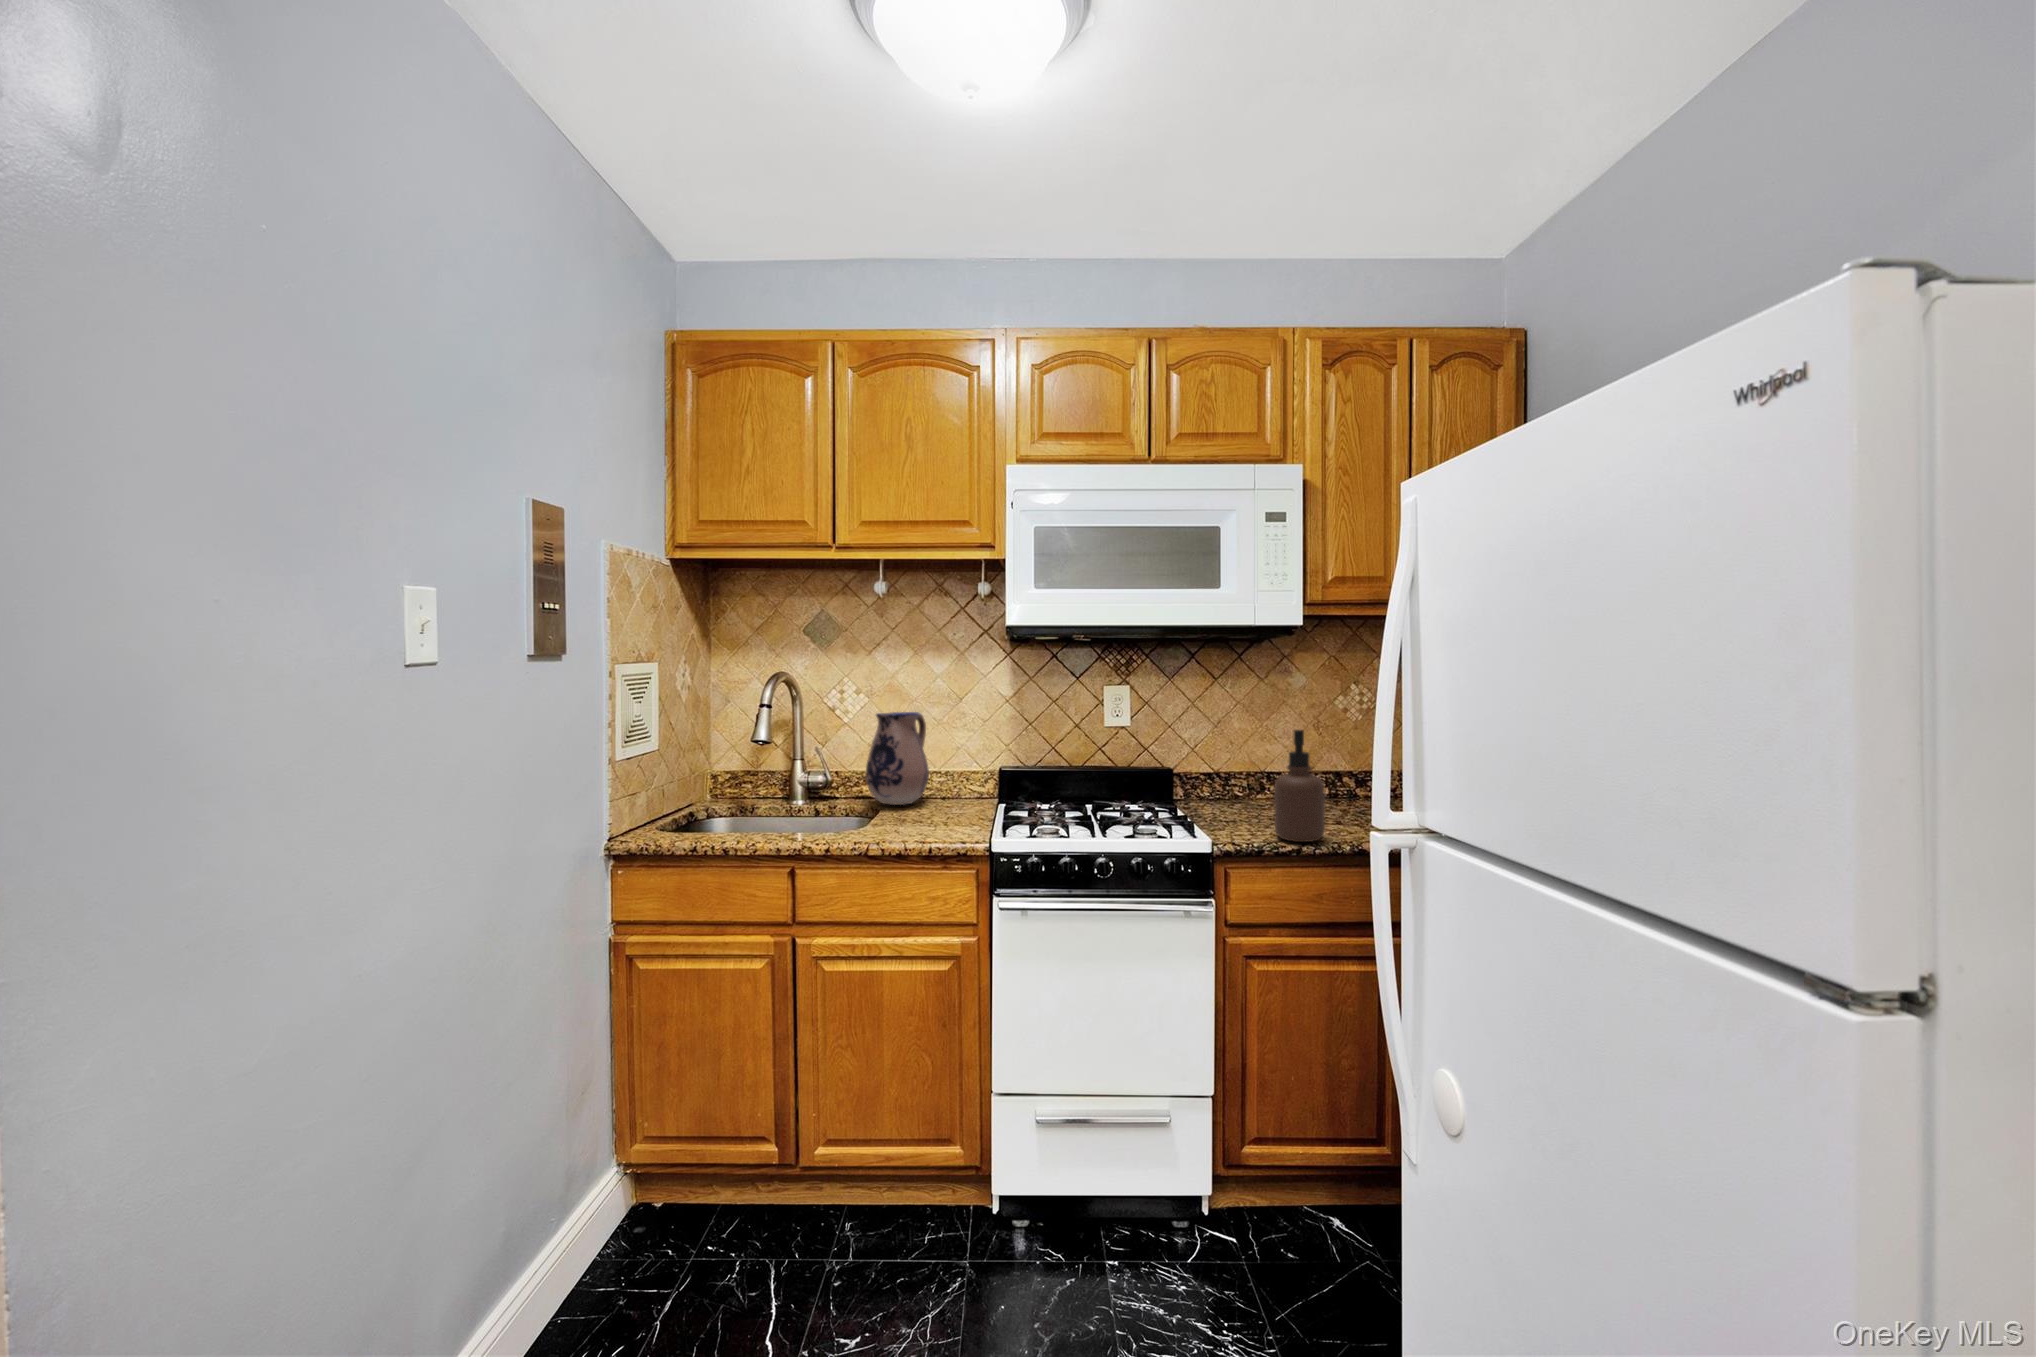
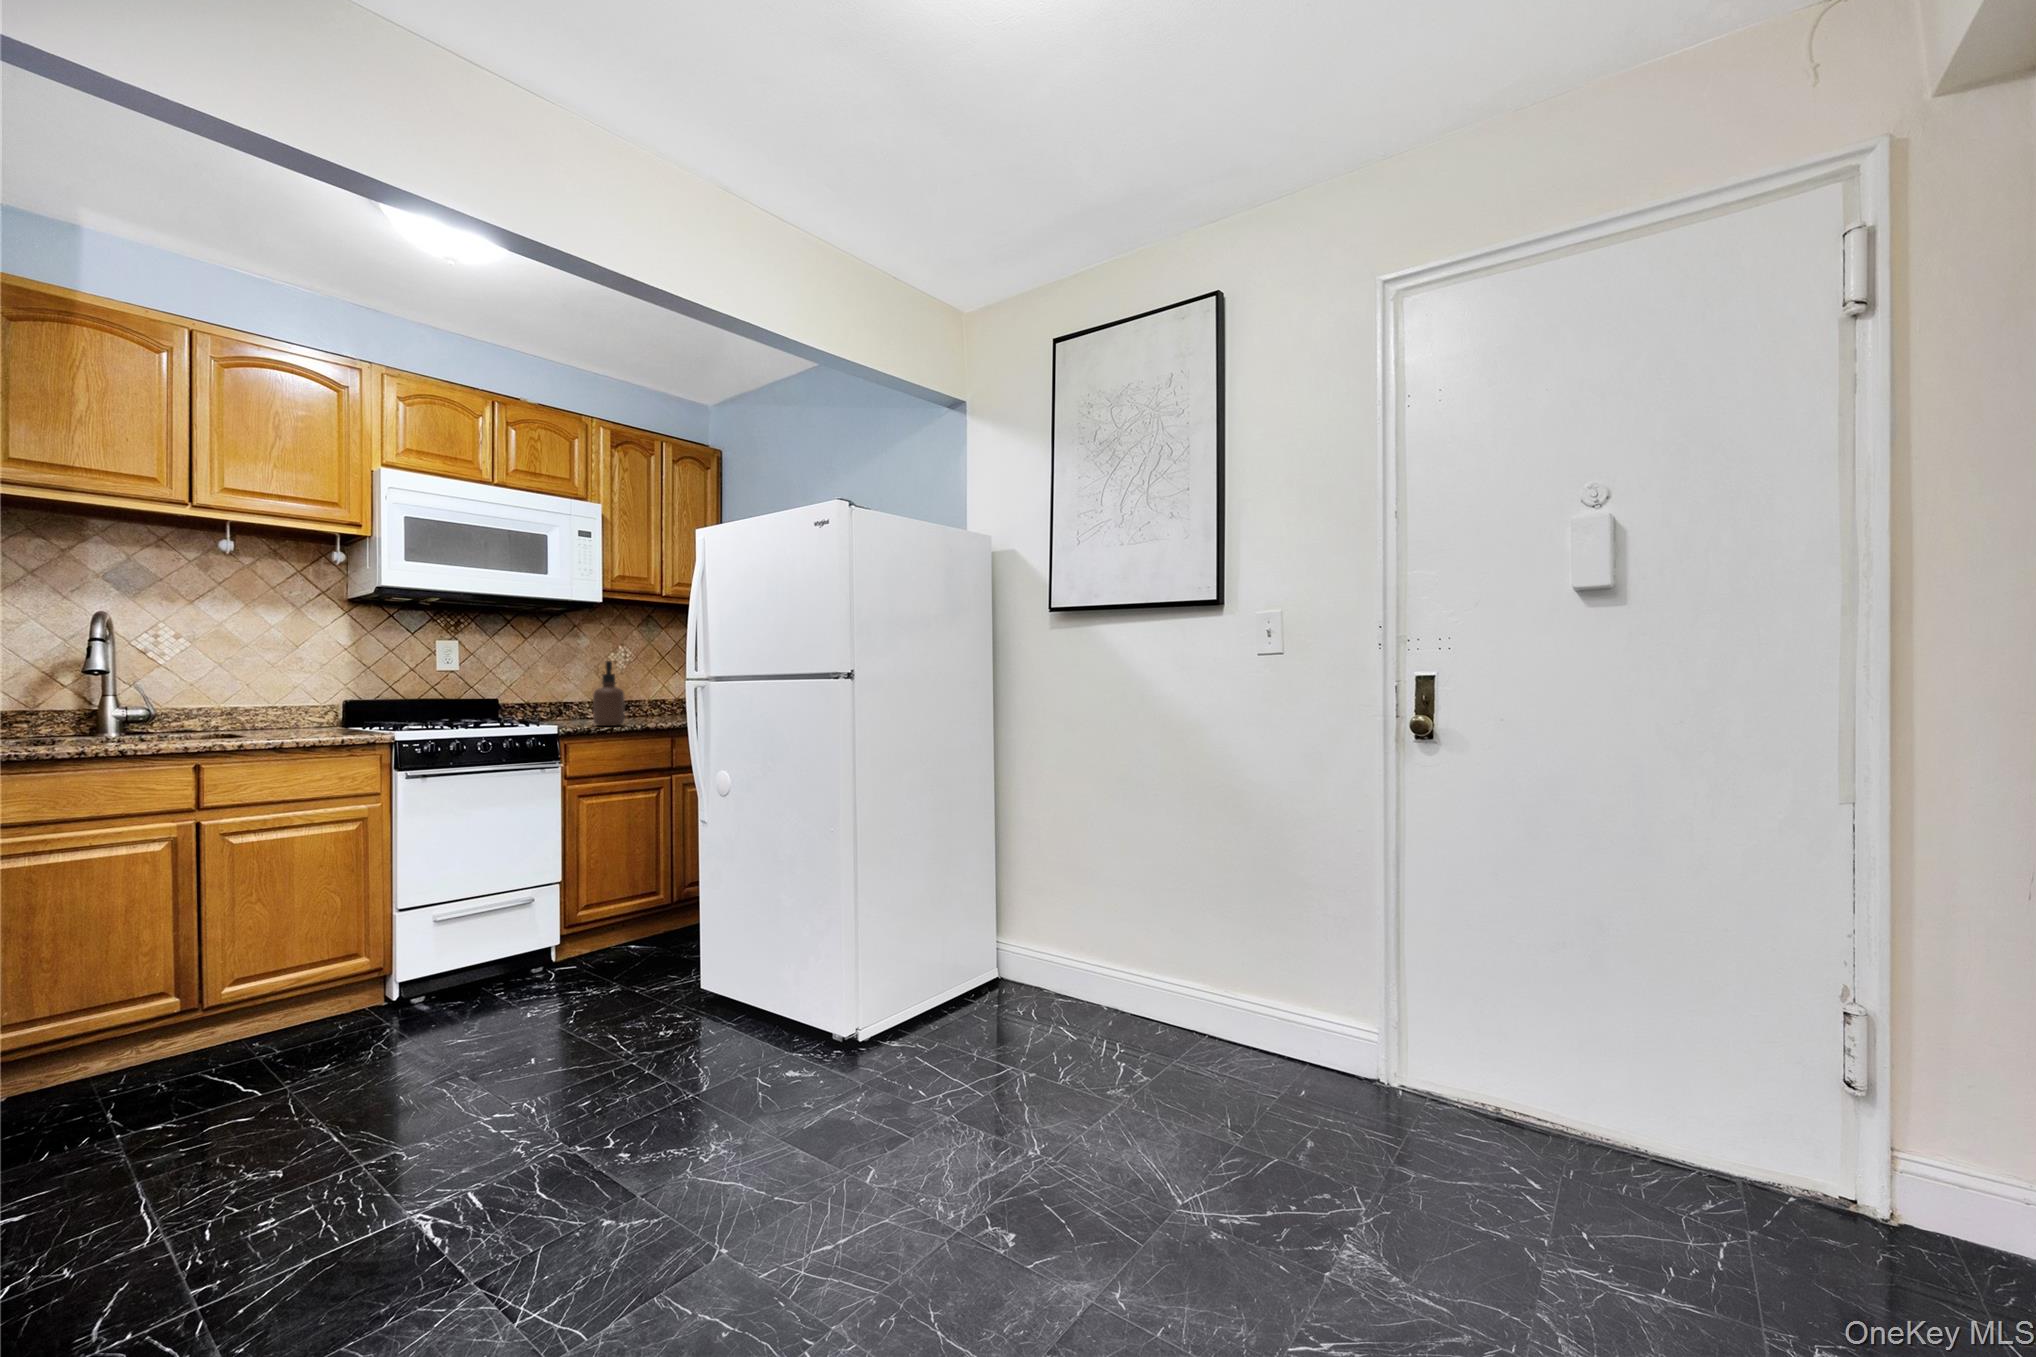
ceramic pitcher: present [866,712,929,805] -> none [214,651,285,728]

